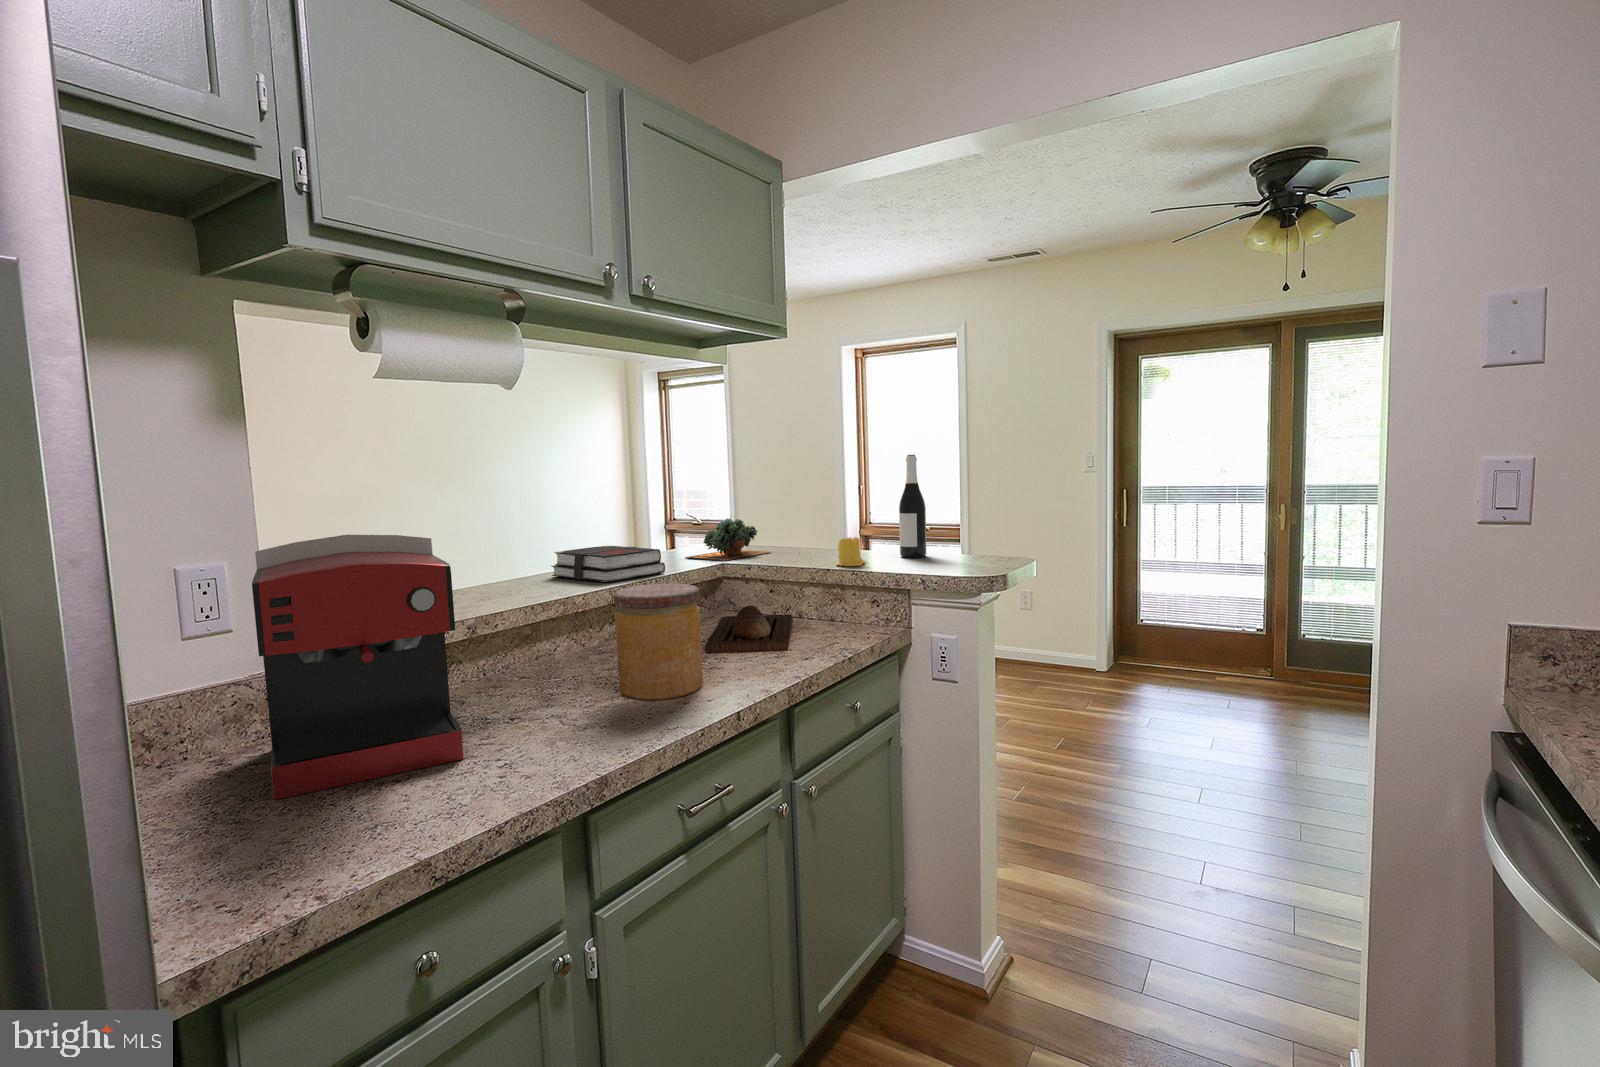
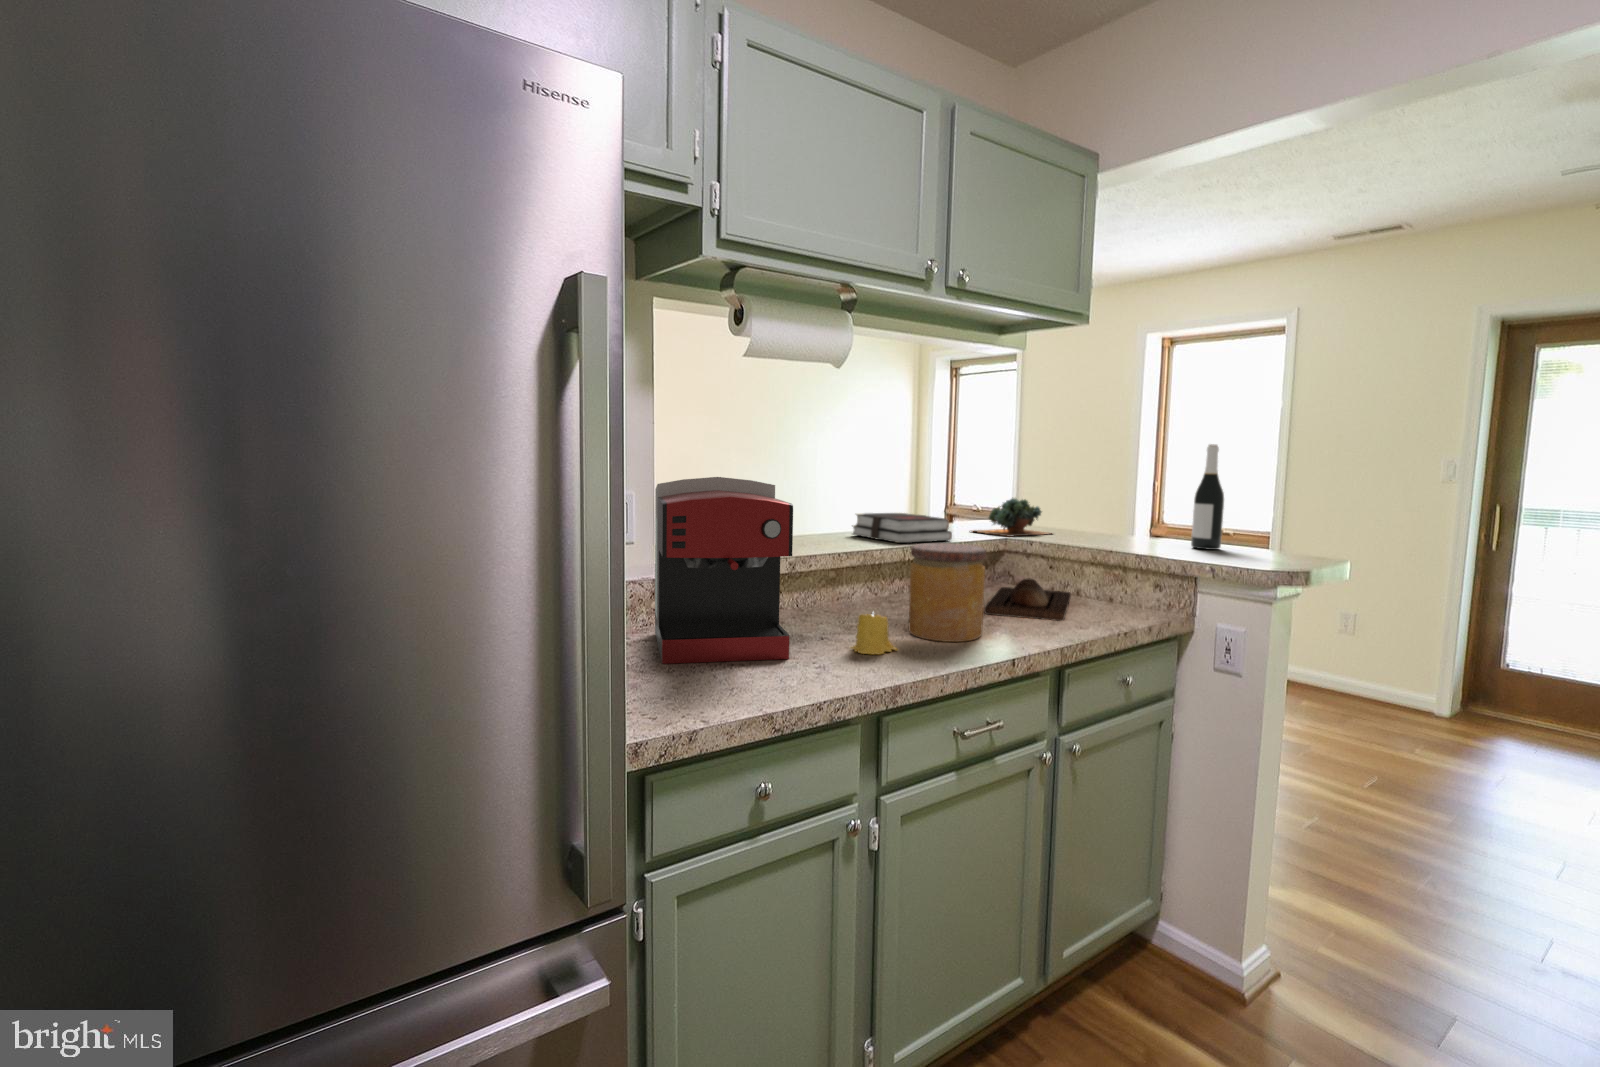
candle: present [836,537,867,566] -> present [851,614,897,655]

